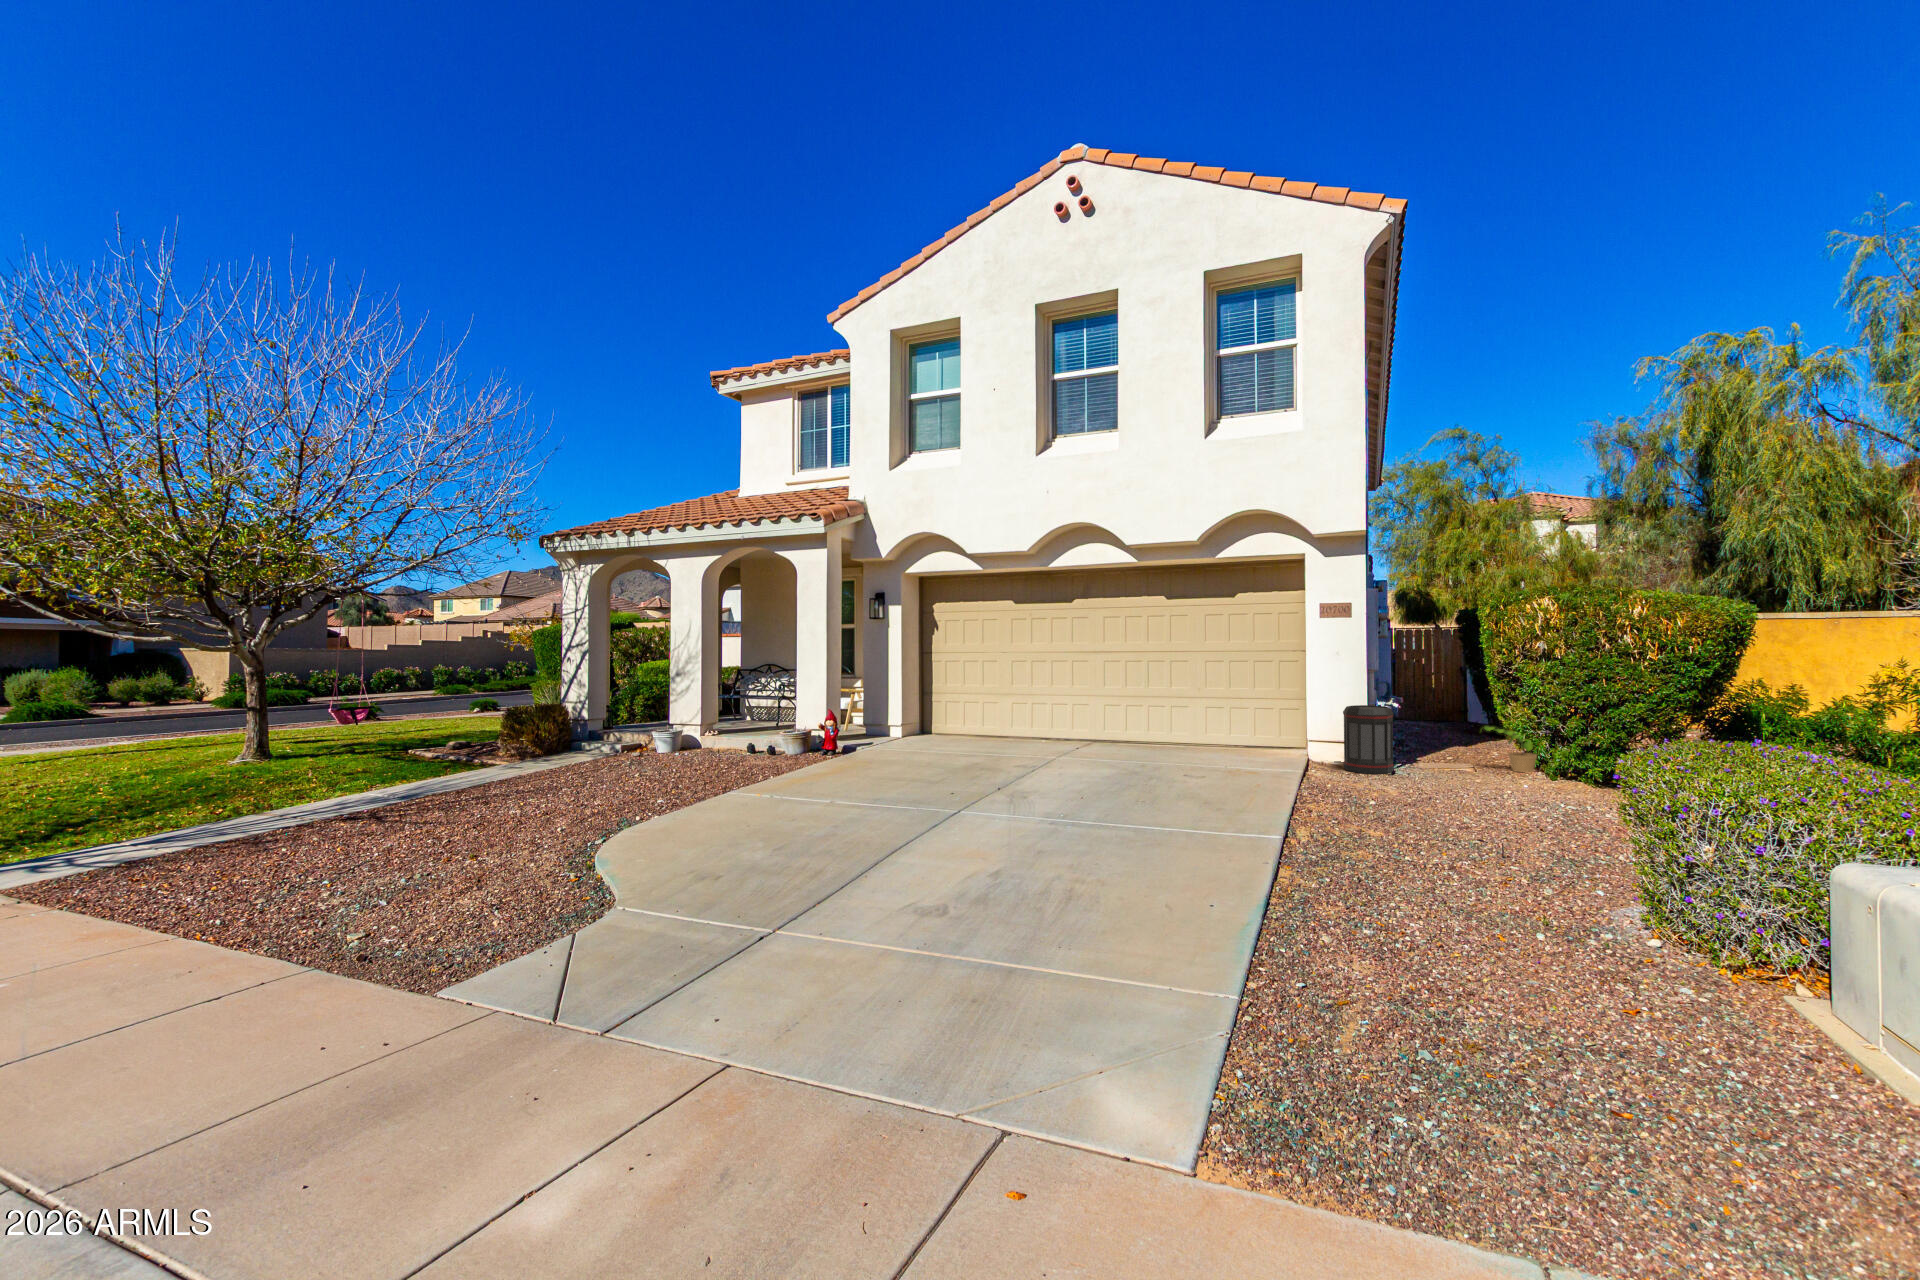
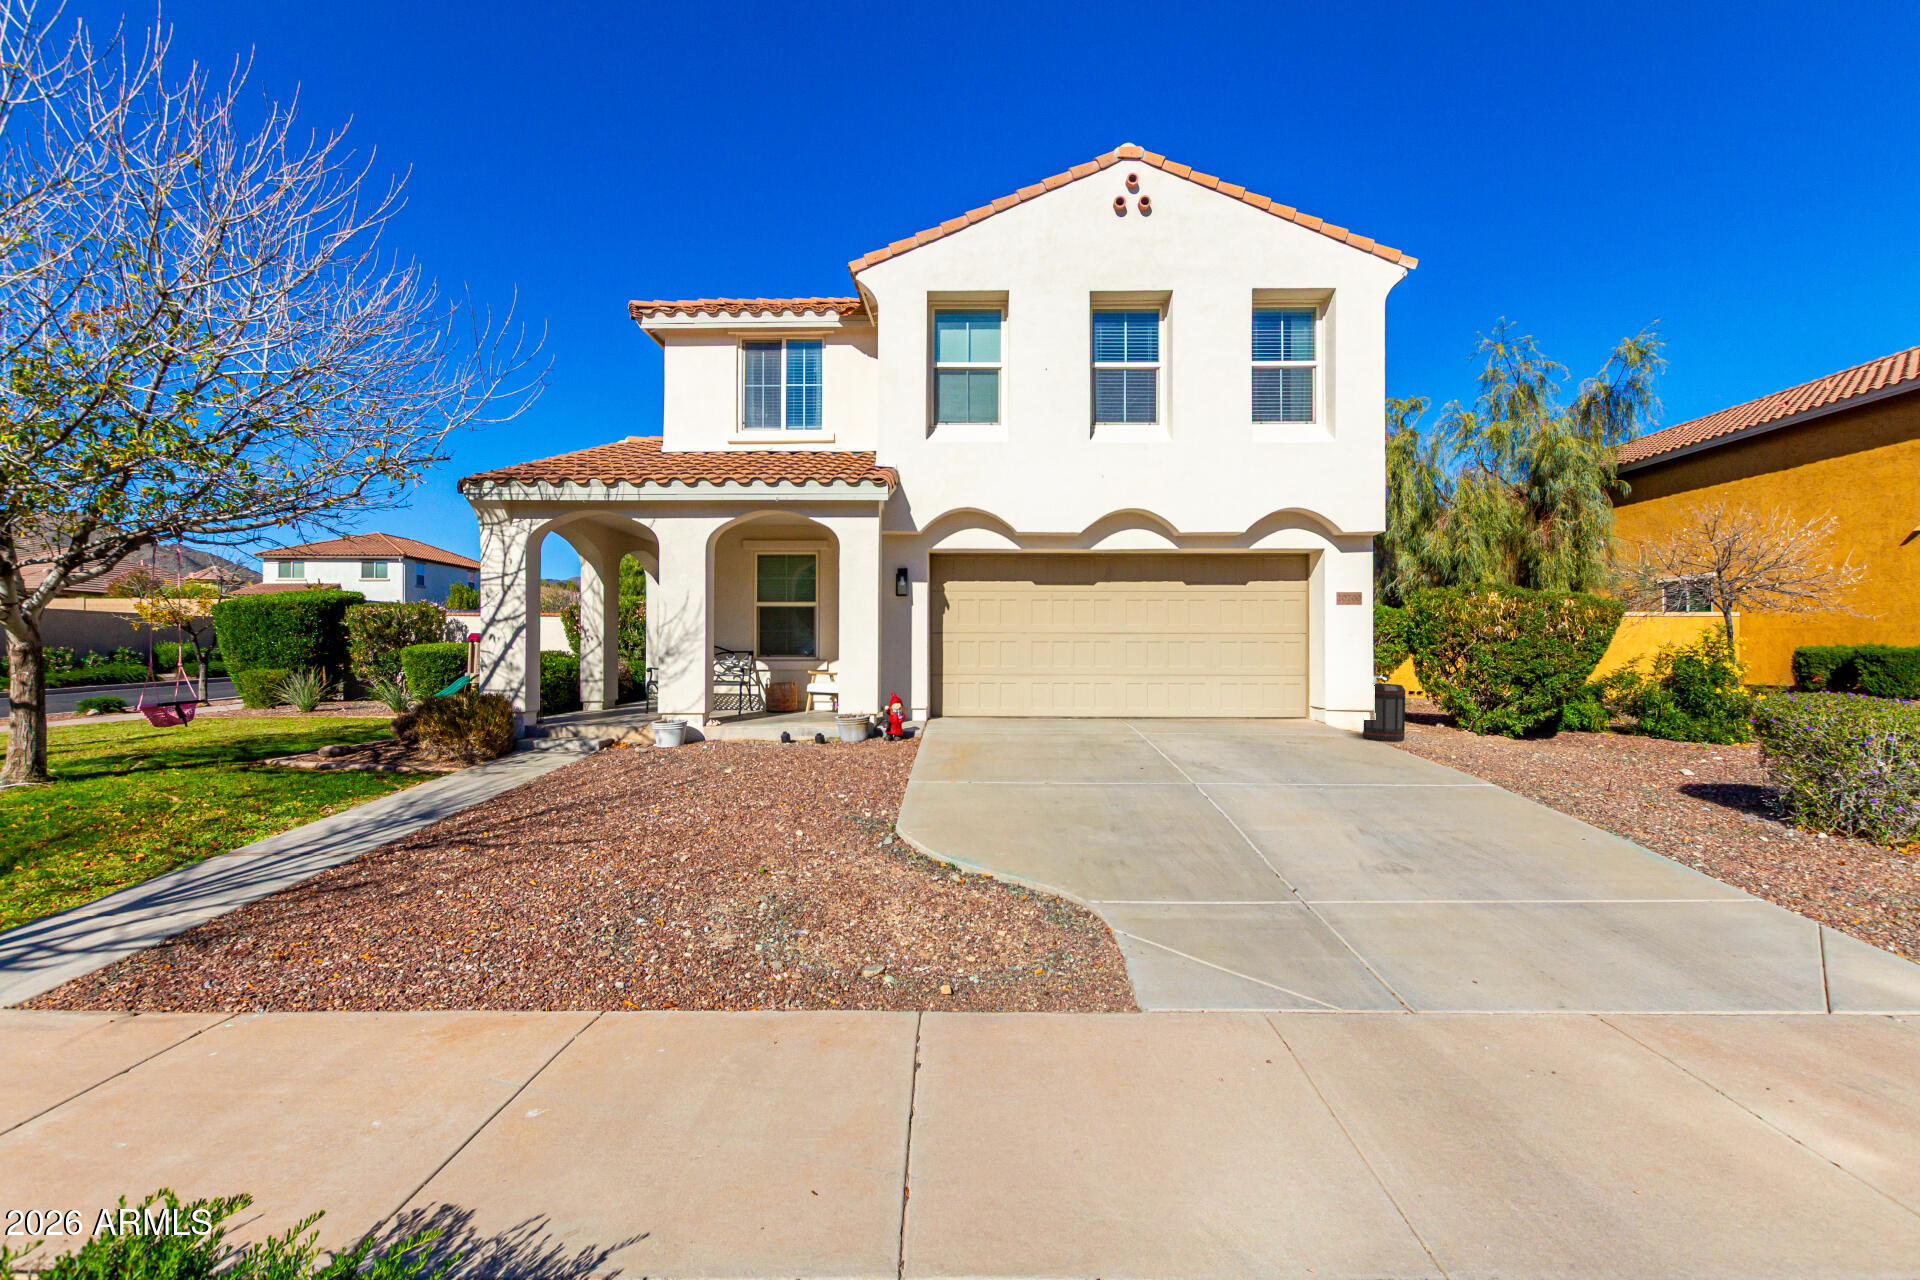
potted plant: present [1484,726,1537,773] -> none [1452,700,1495,736]

